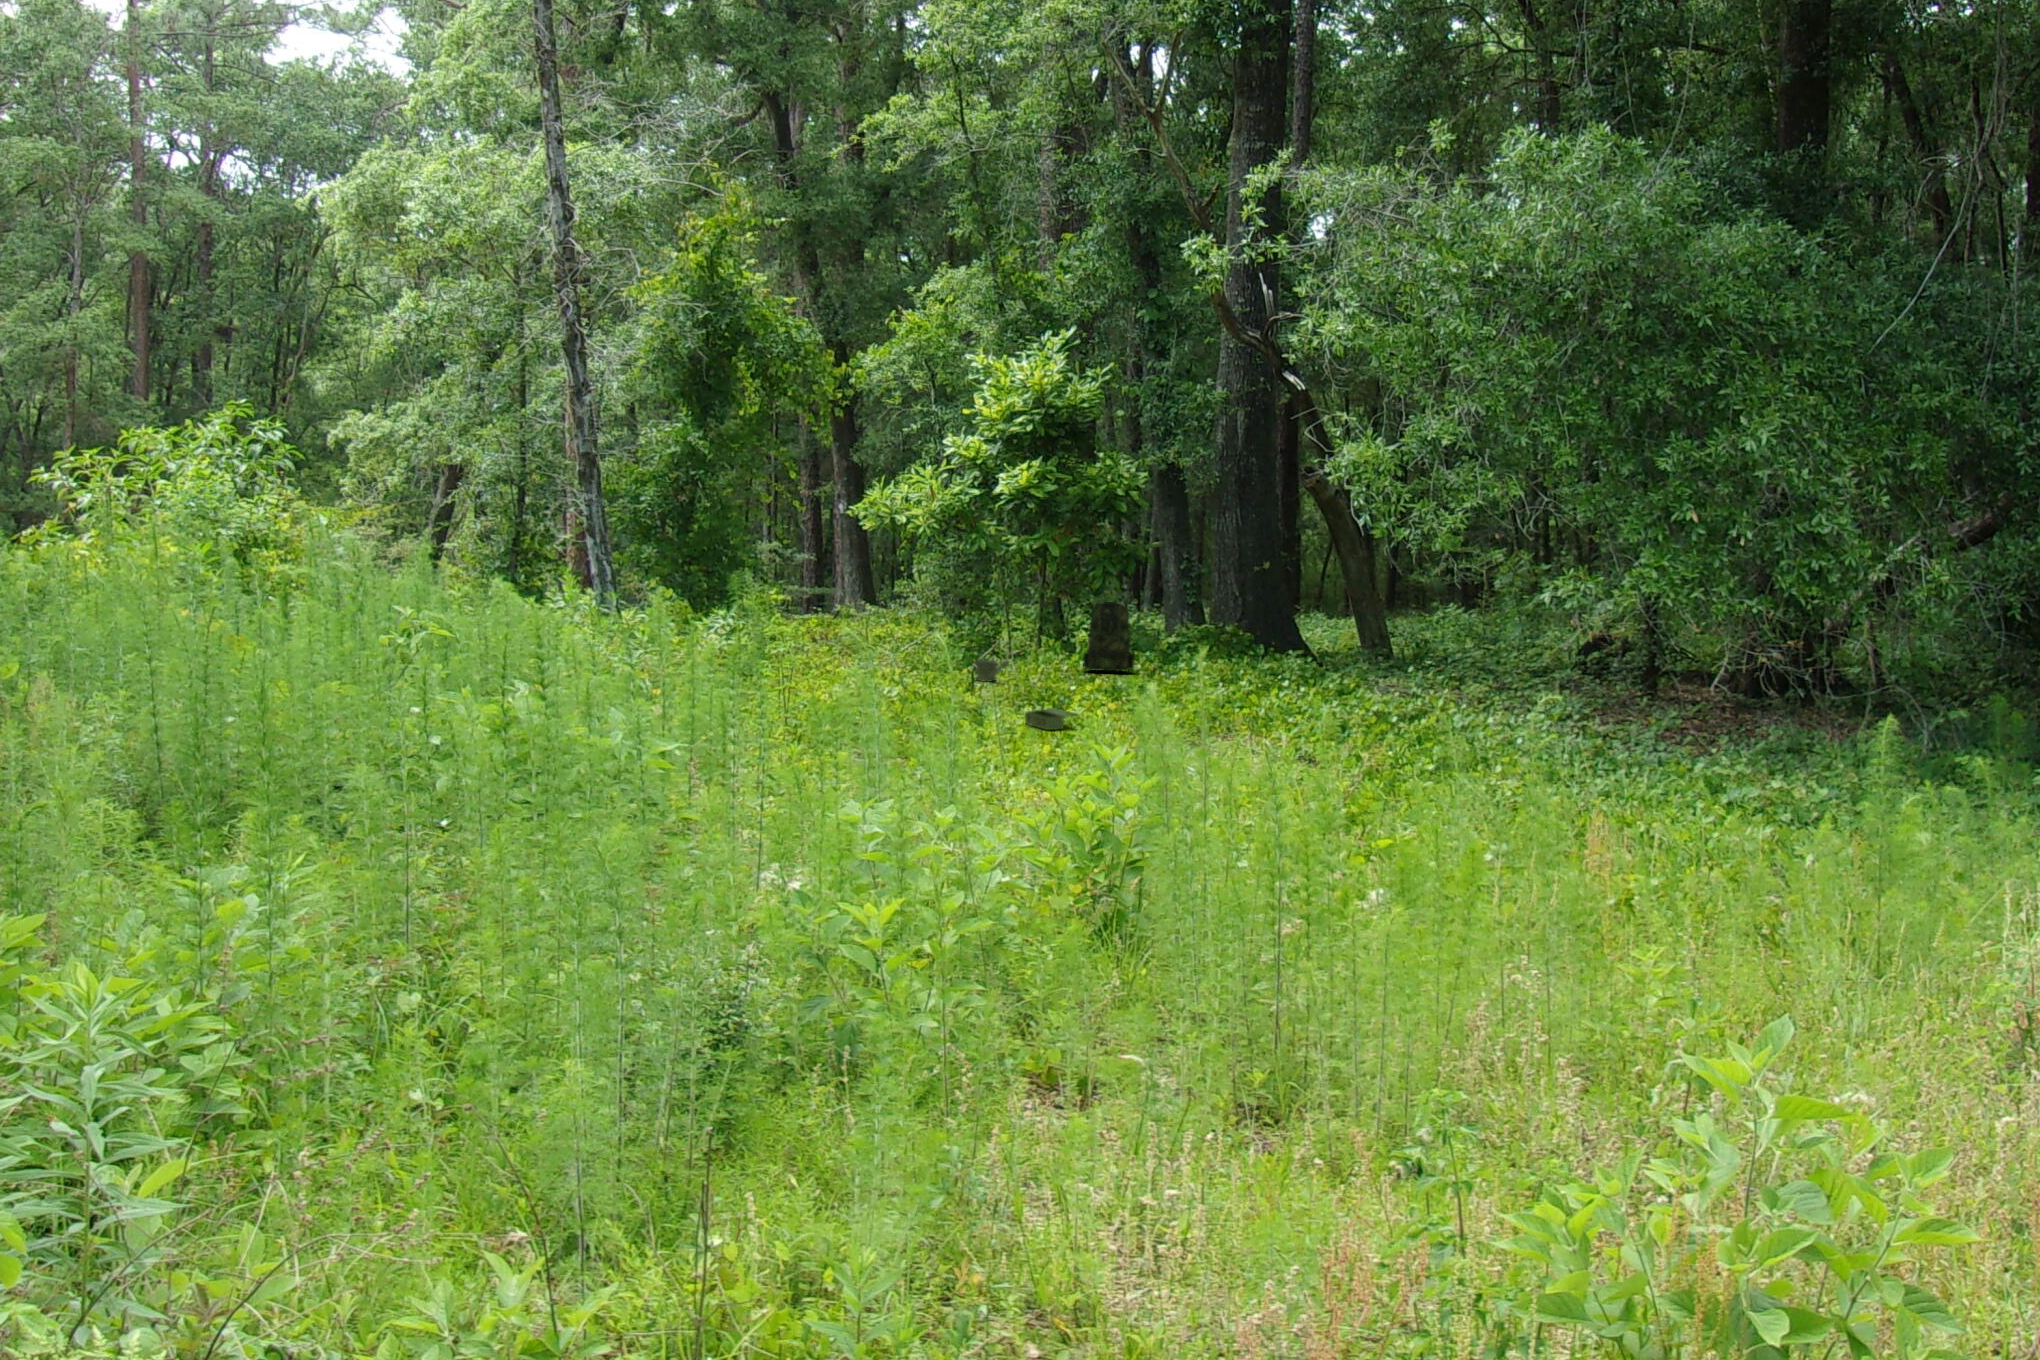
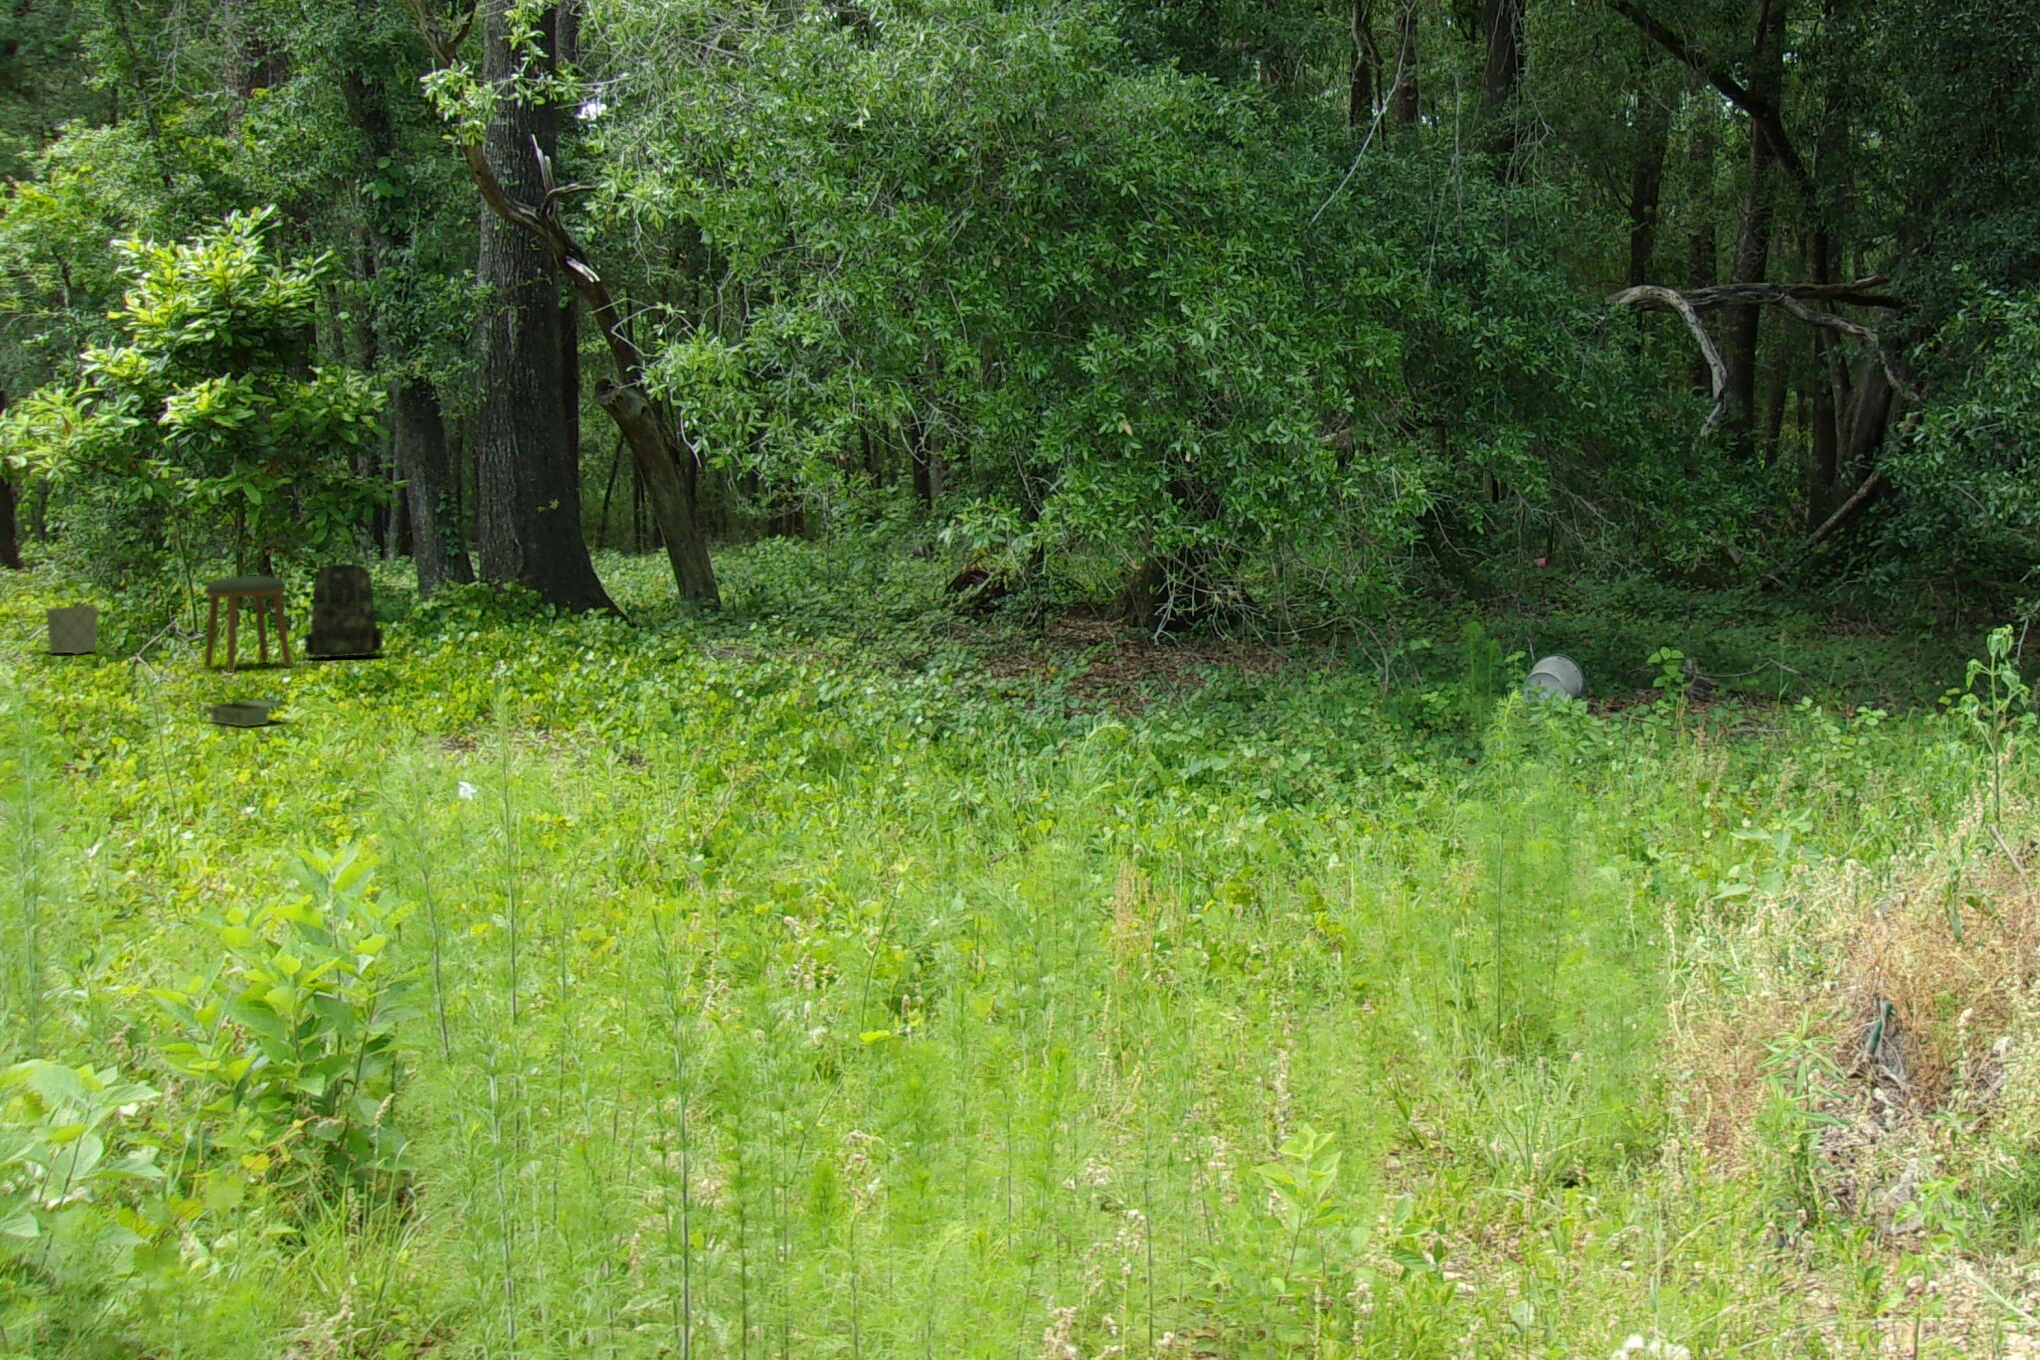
stool: none [1017,608,1075,679] -> present [204,576,292,672]
planter: none [919,621,951,656] -> present [46,606,98,654]
watering can: present [975,659,1007,682] -> none [136,649,187,680]

